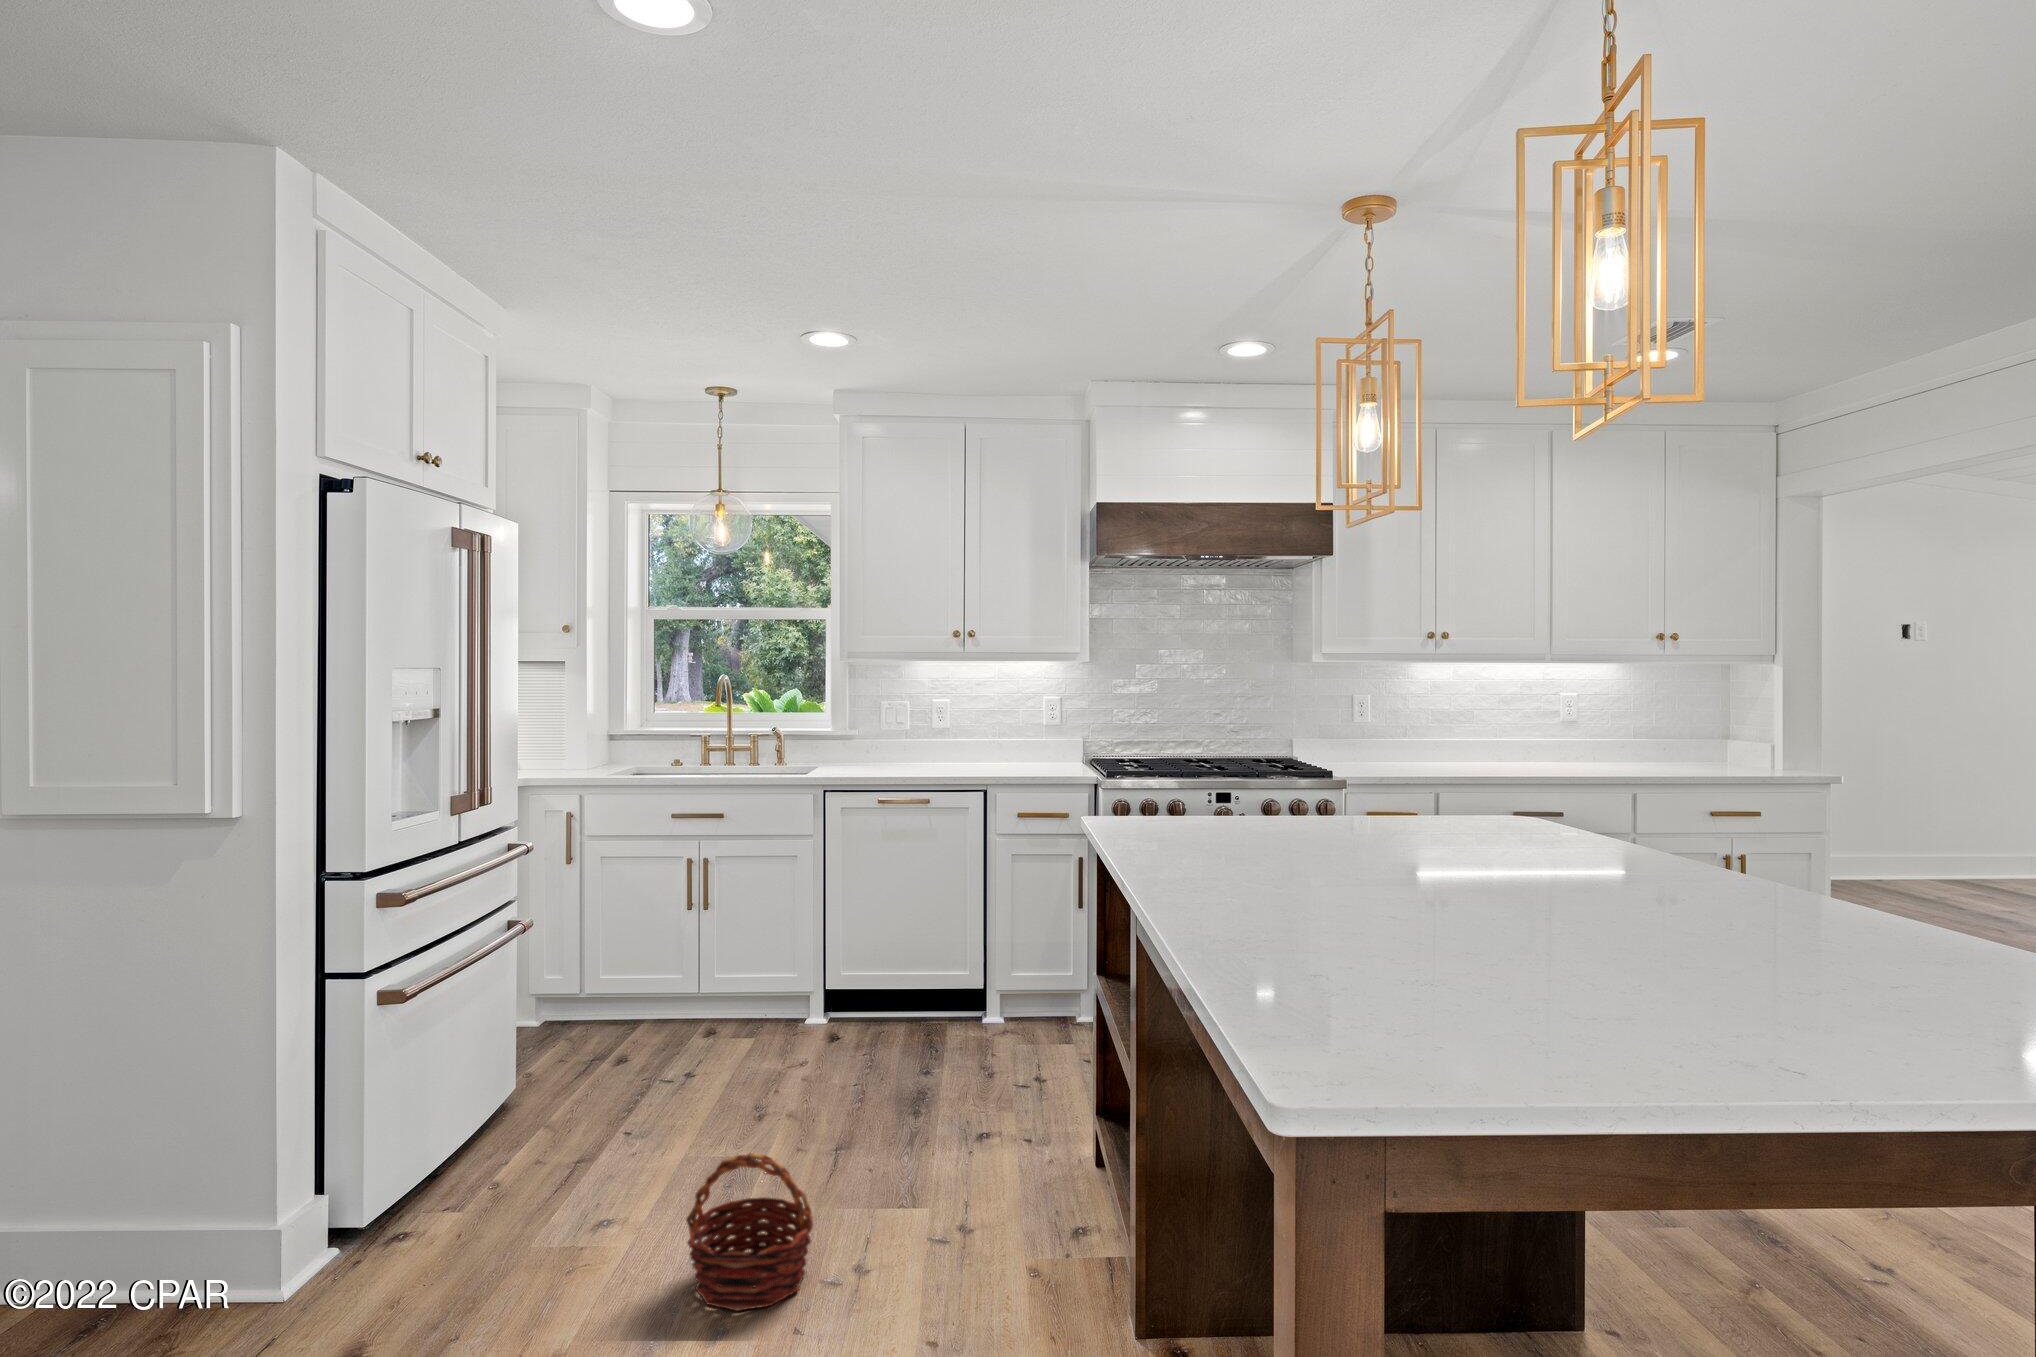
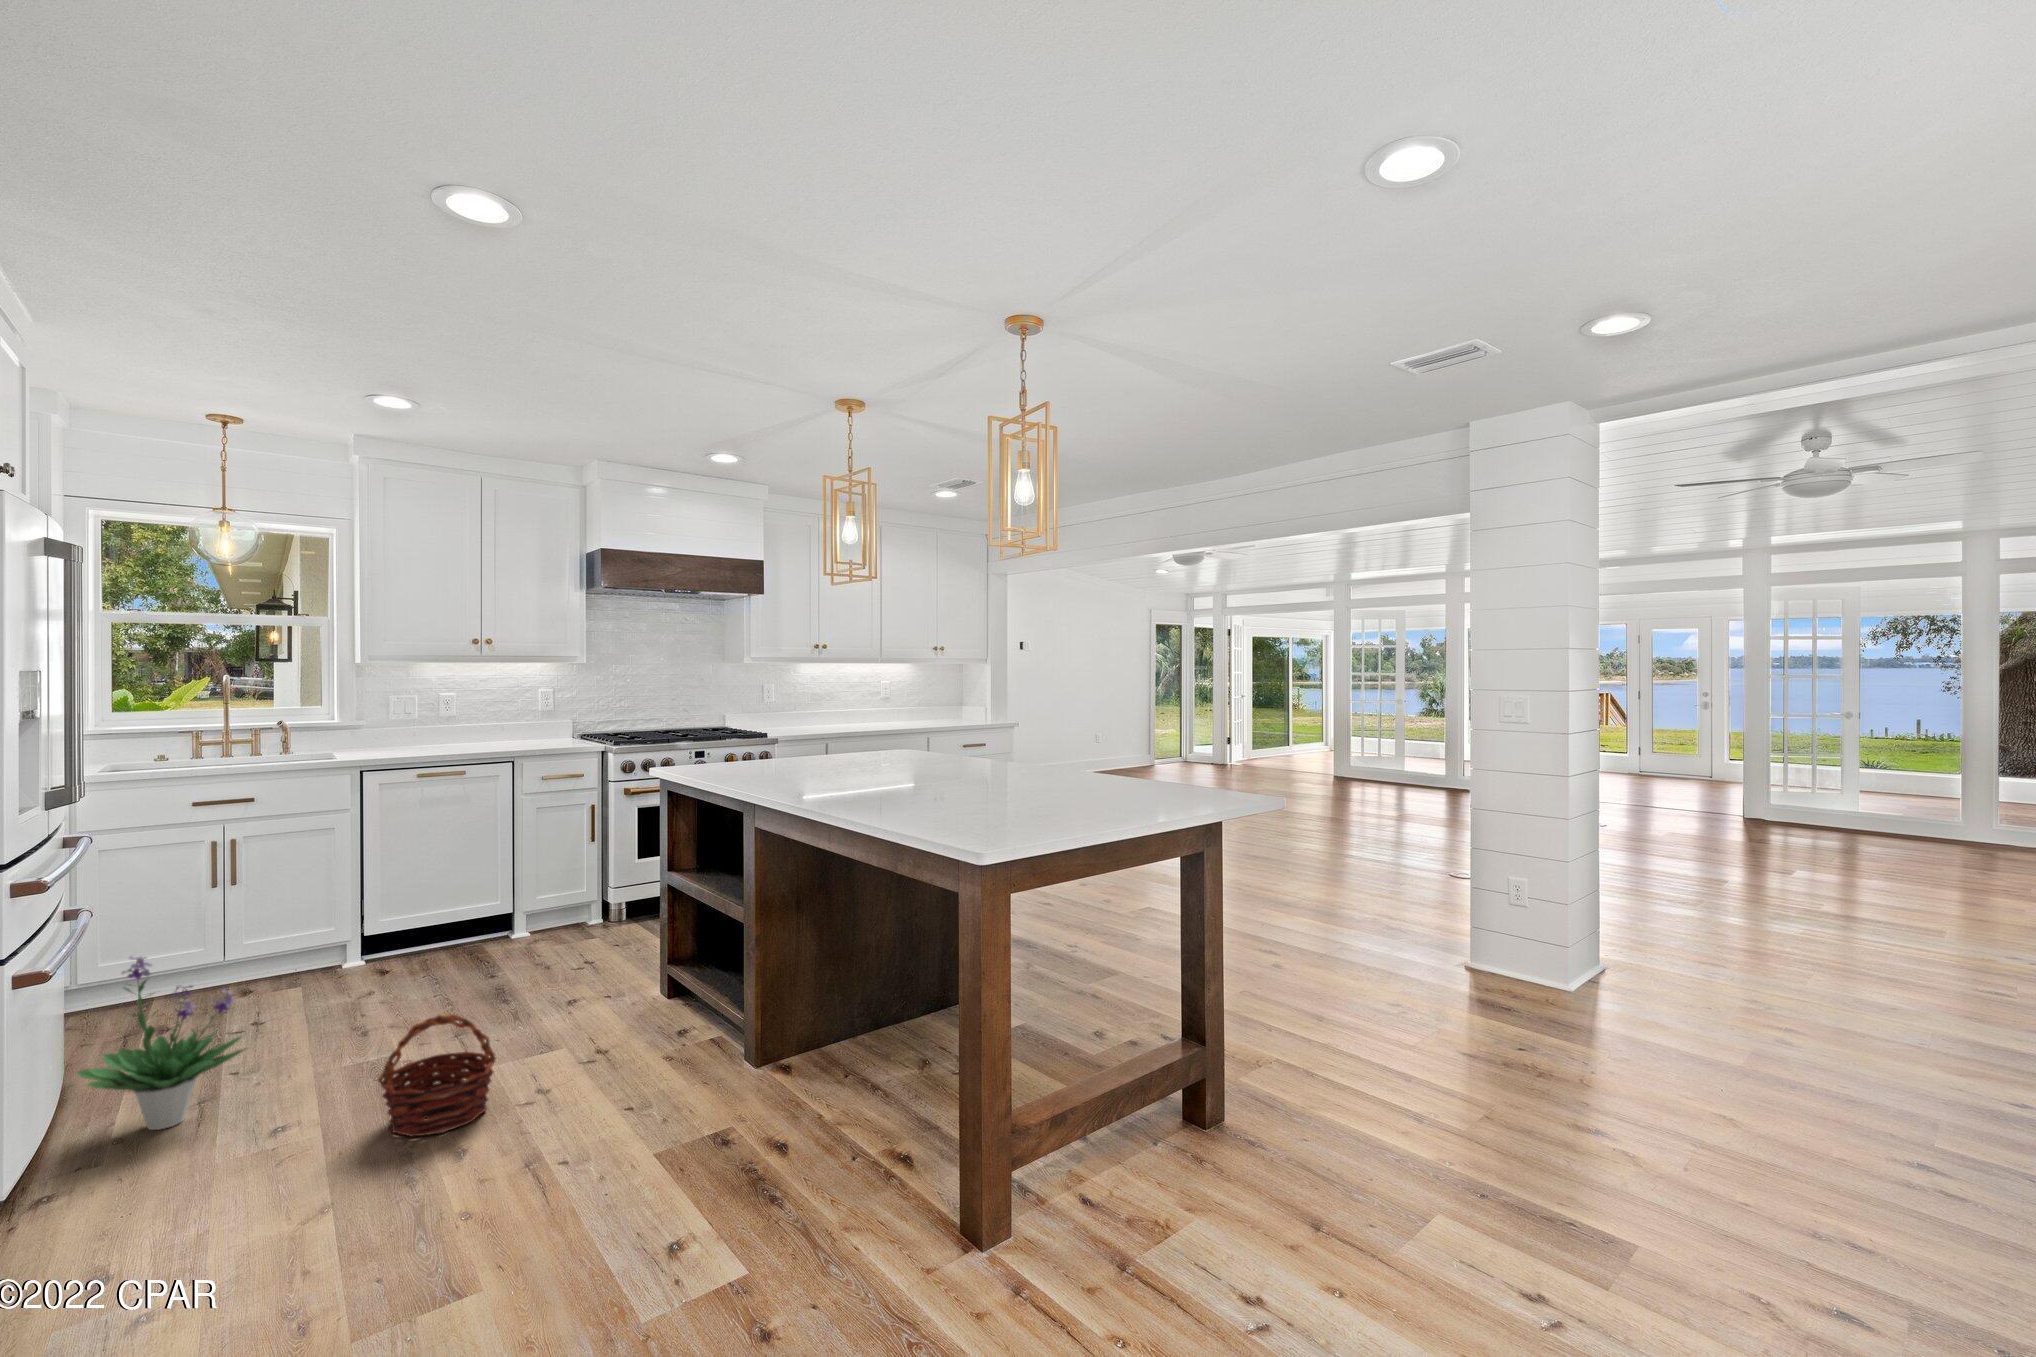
potted plant: none [469,1009,623,1202] -> present [77,956,245,1130]

